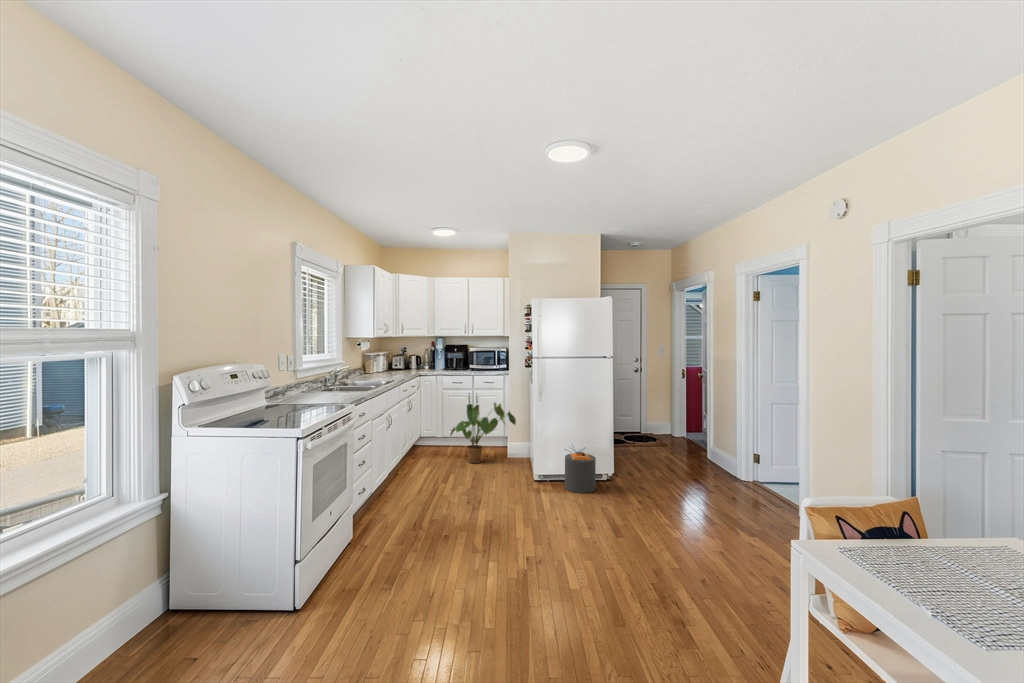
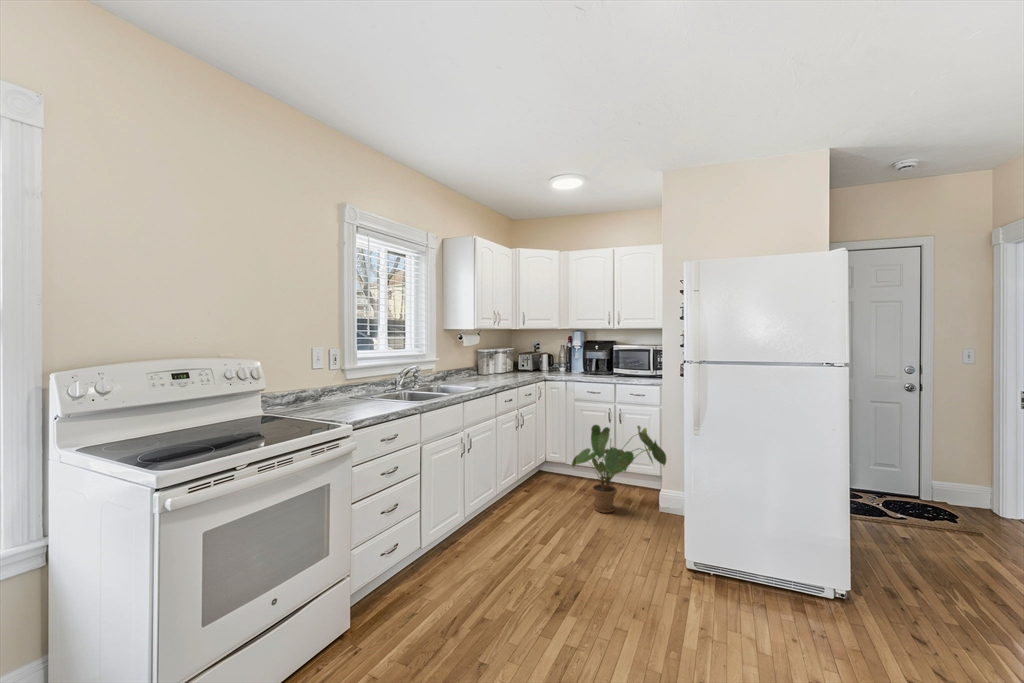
trash can: present [565,447,596,493] -> none [733,517,804,626]

